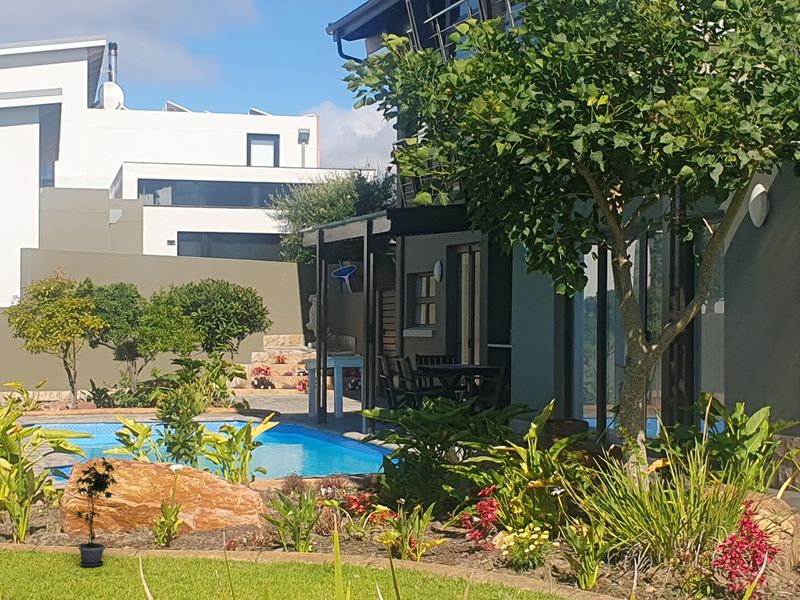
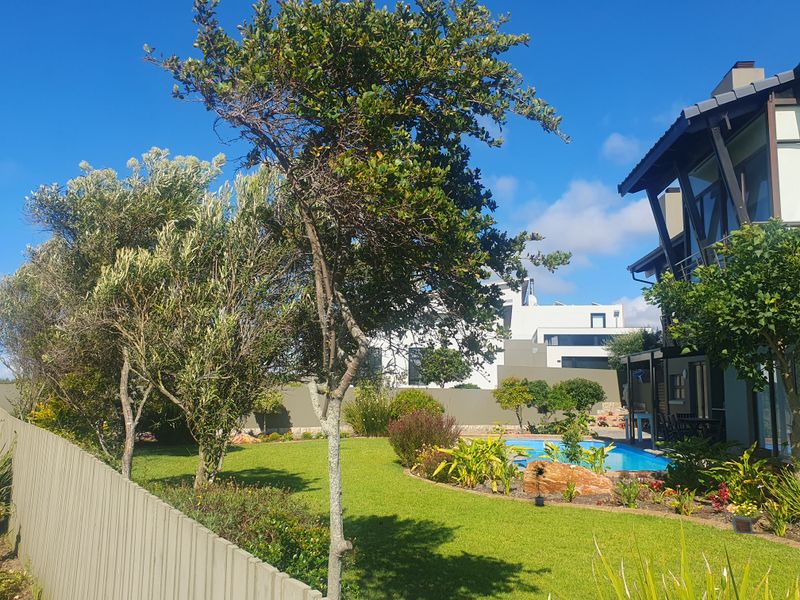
watering can: none [495,549,565,590] -> present [724,512,762,534]

